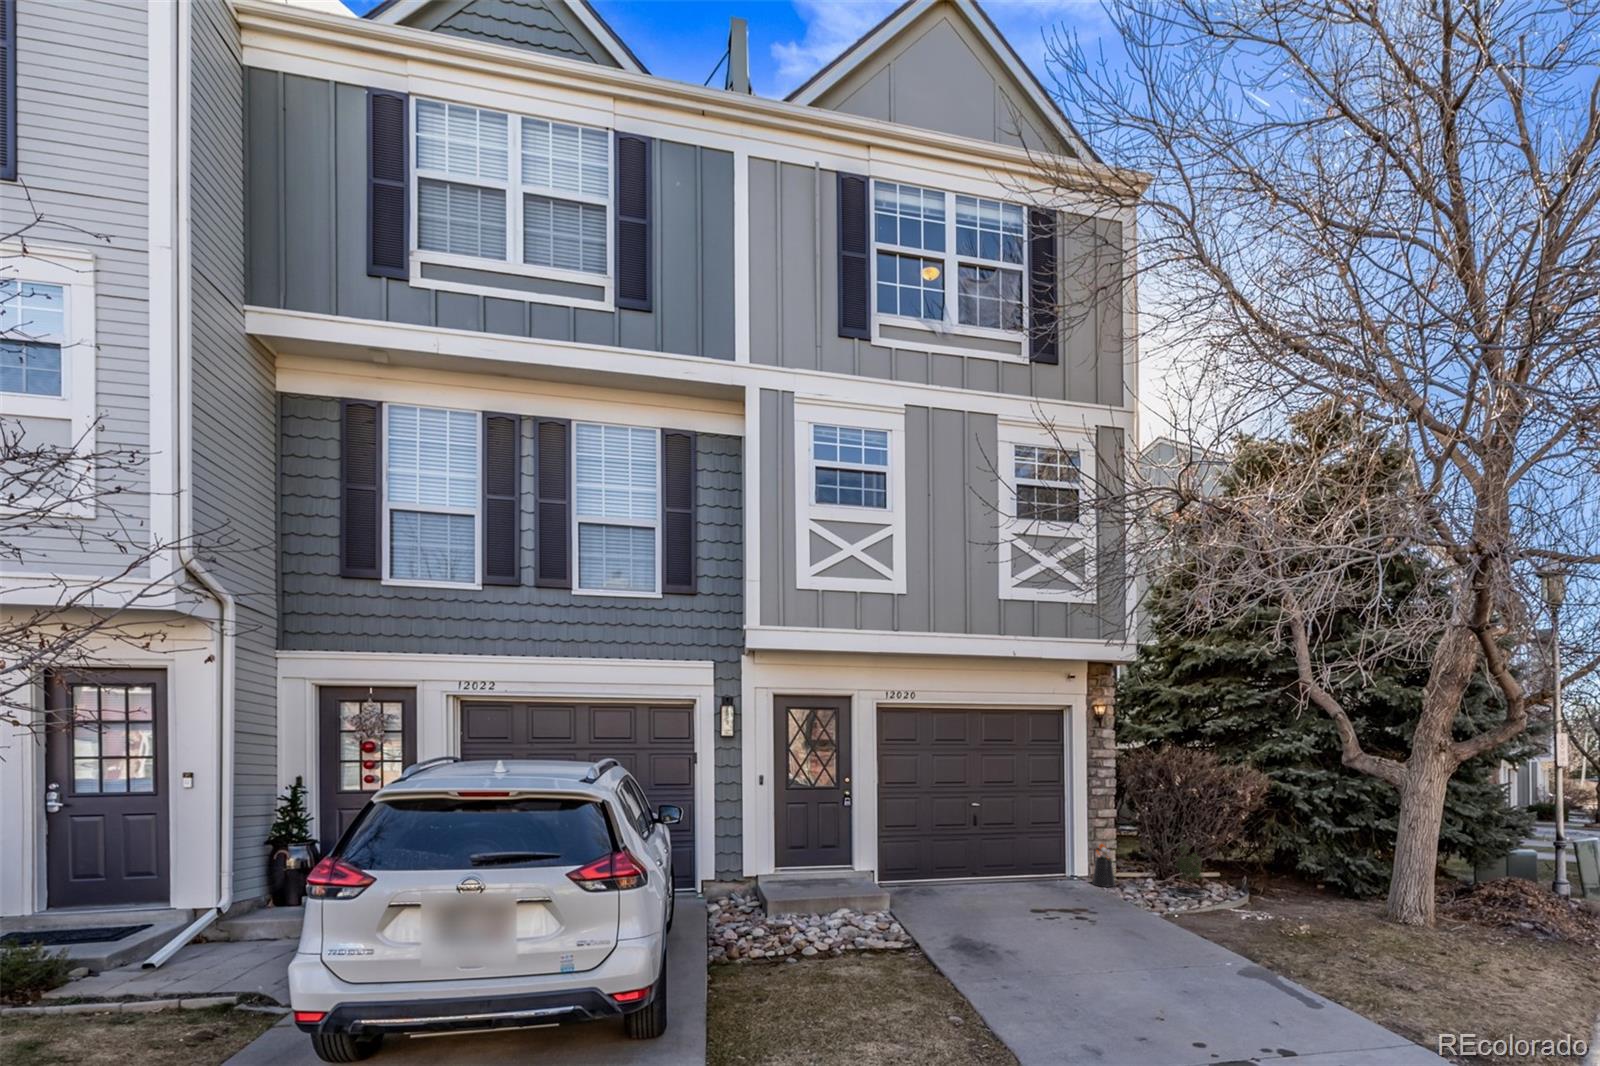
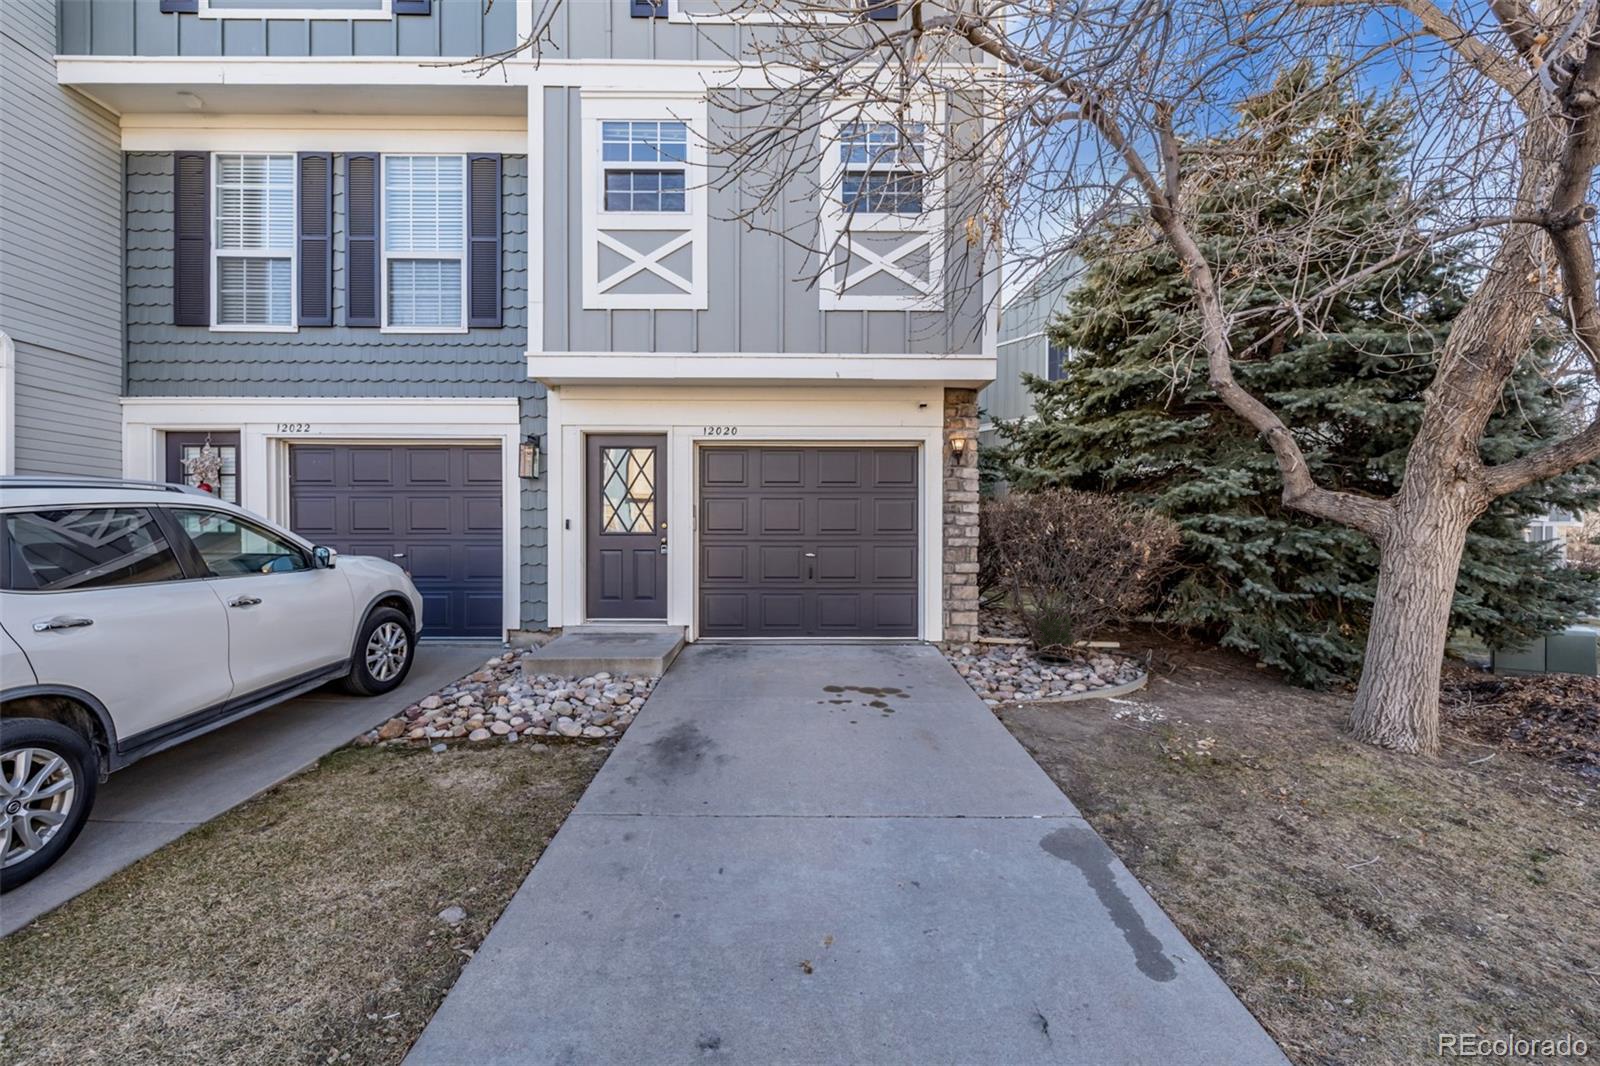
watering can: present [1093,844,1115,887] -> none [945,601,972,650]

